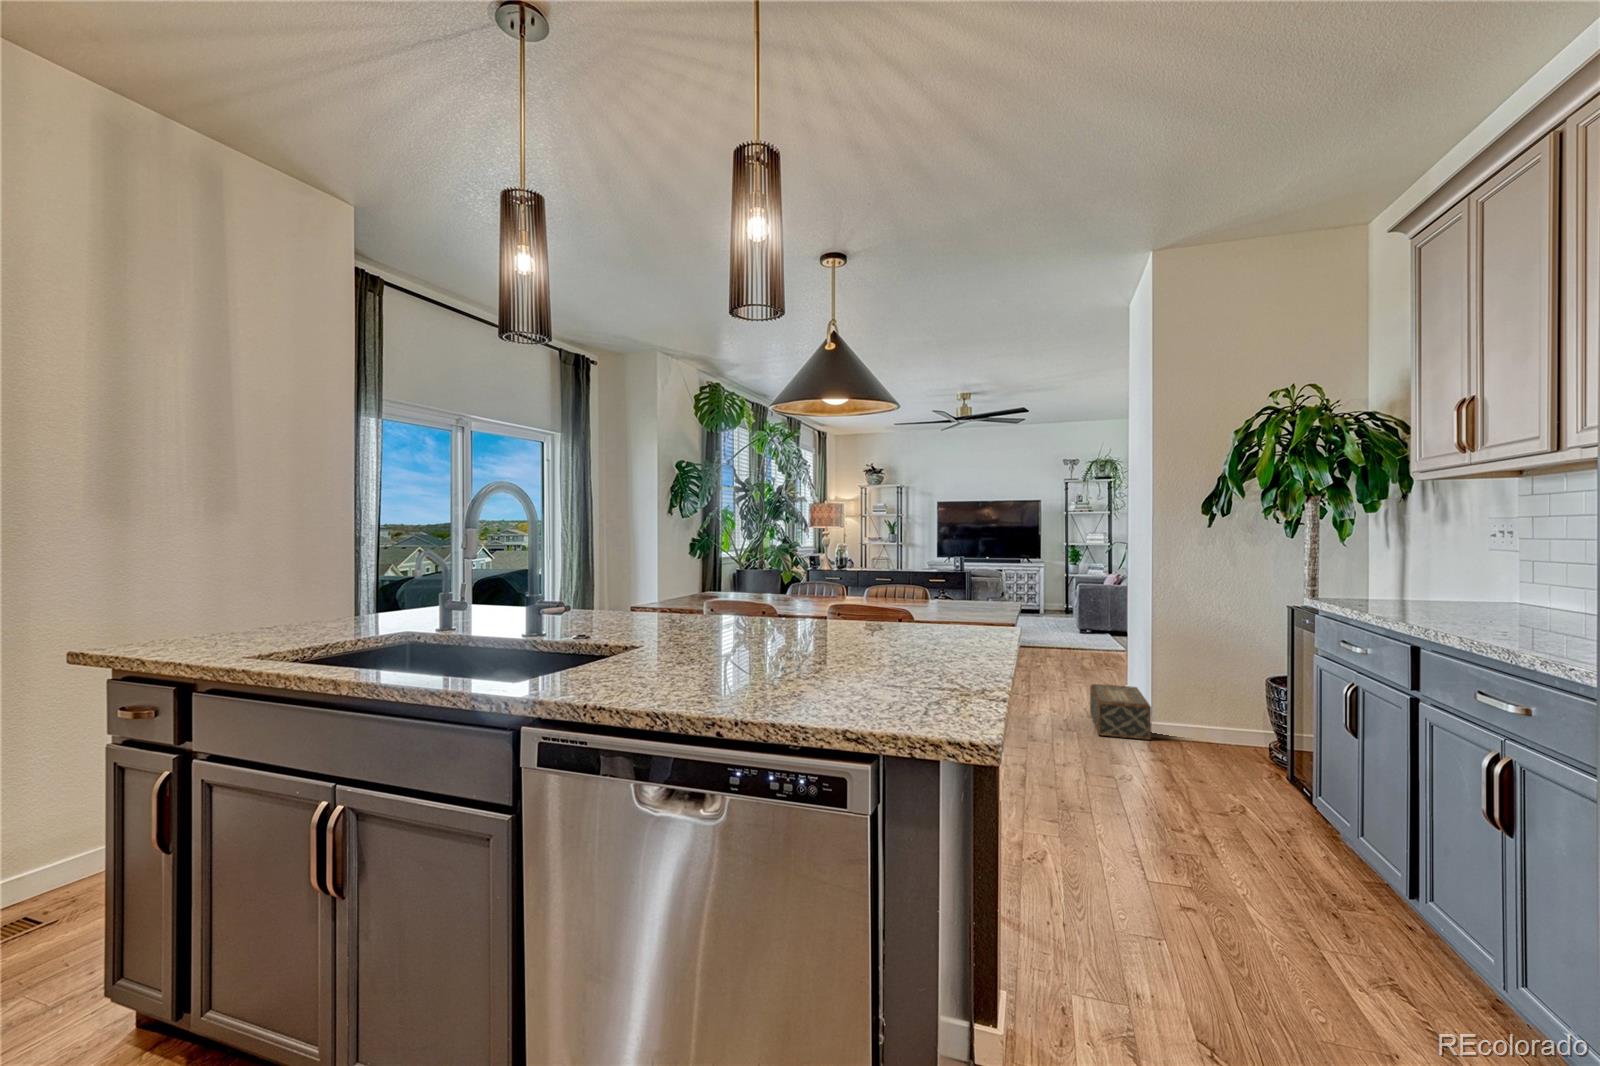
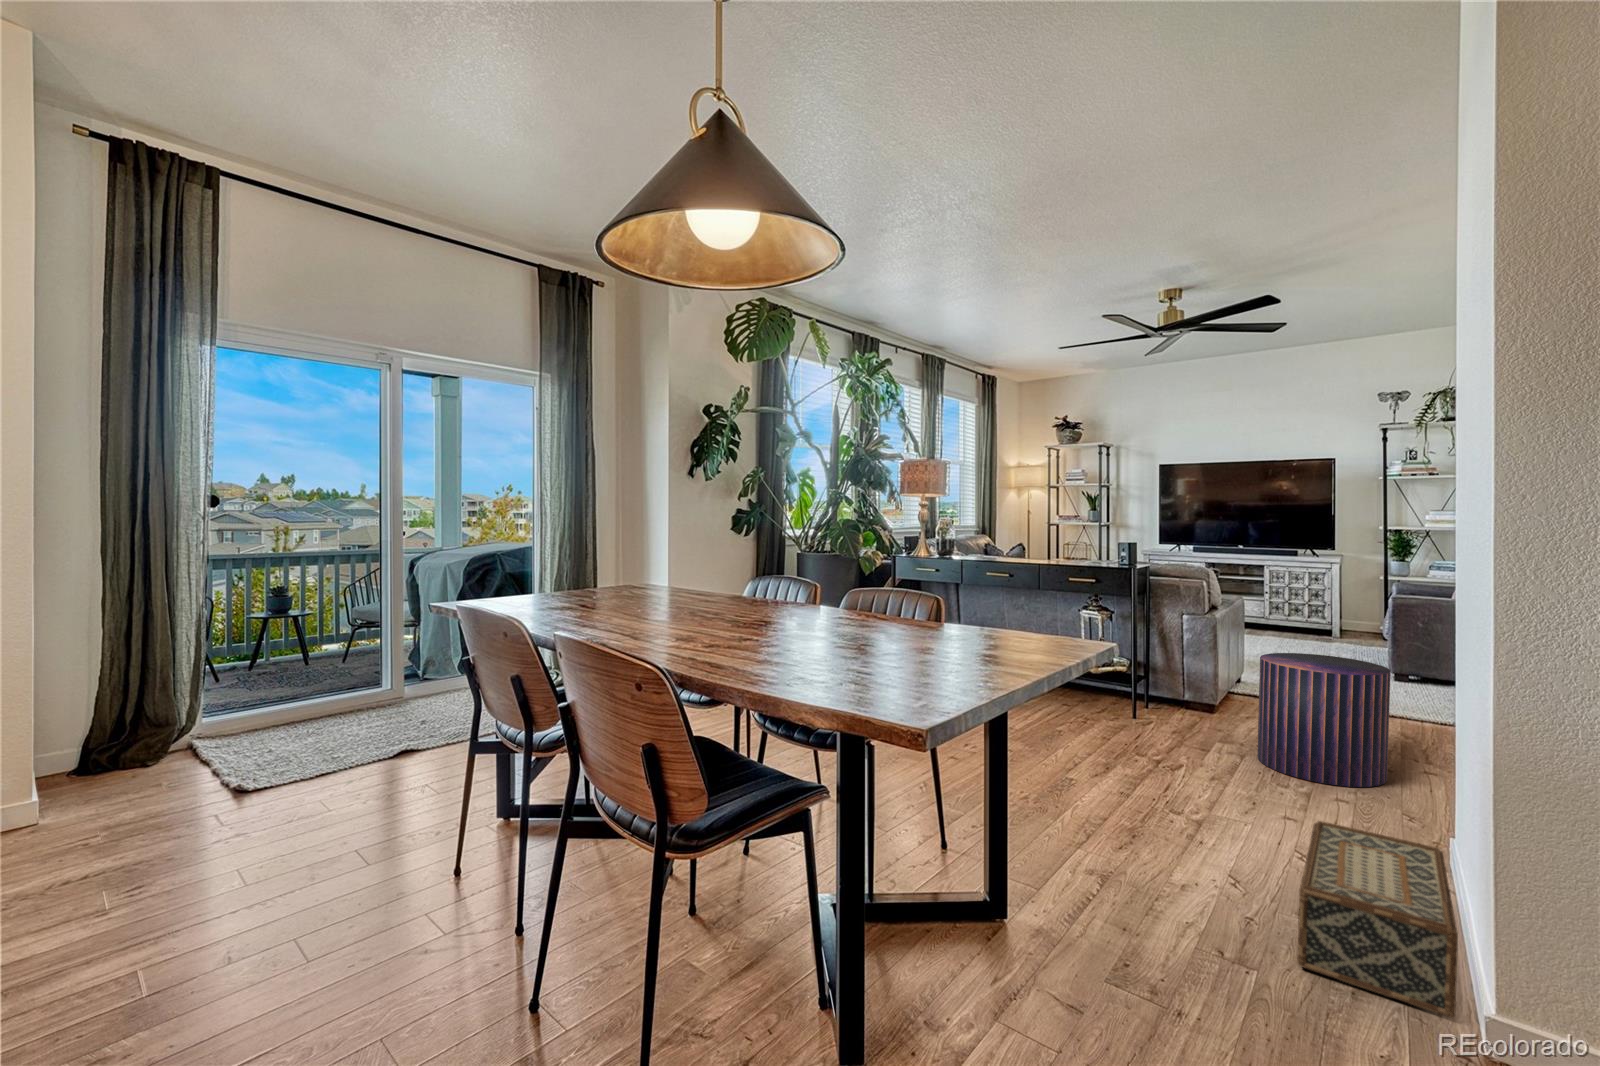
pouf: none [1042,616,1101,681] -> present [1257,653,1391,787]

